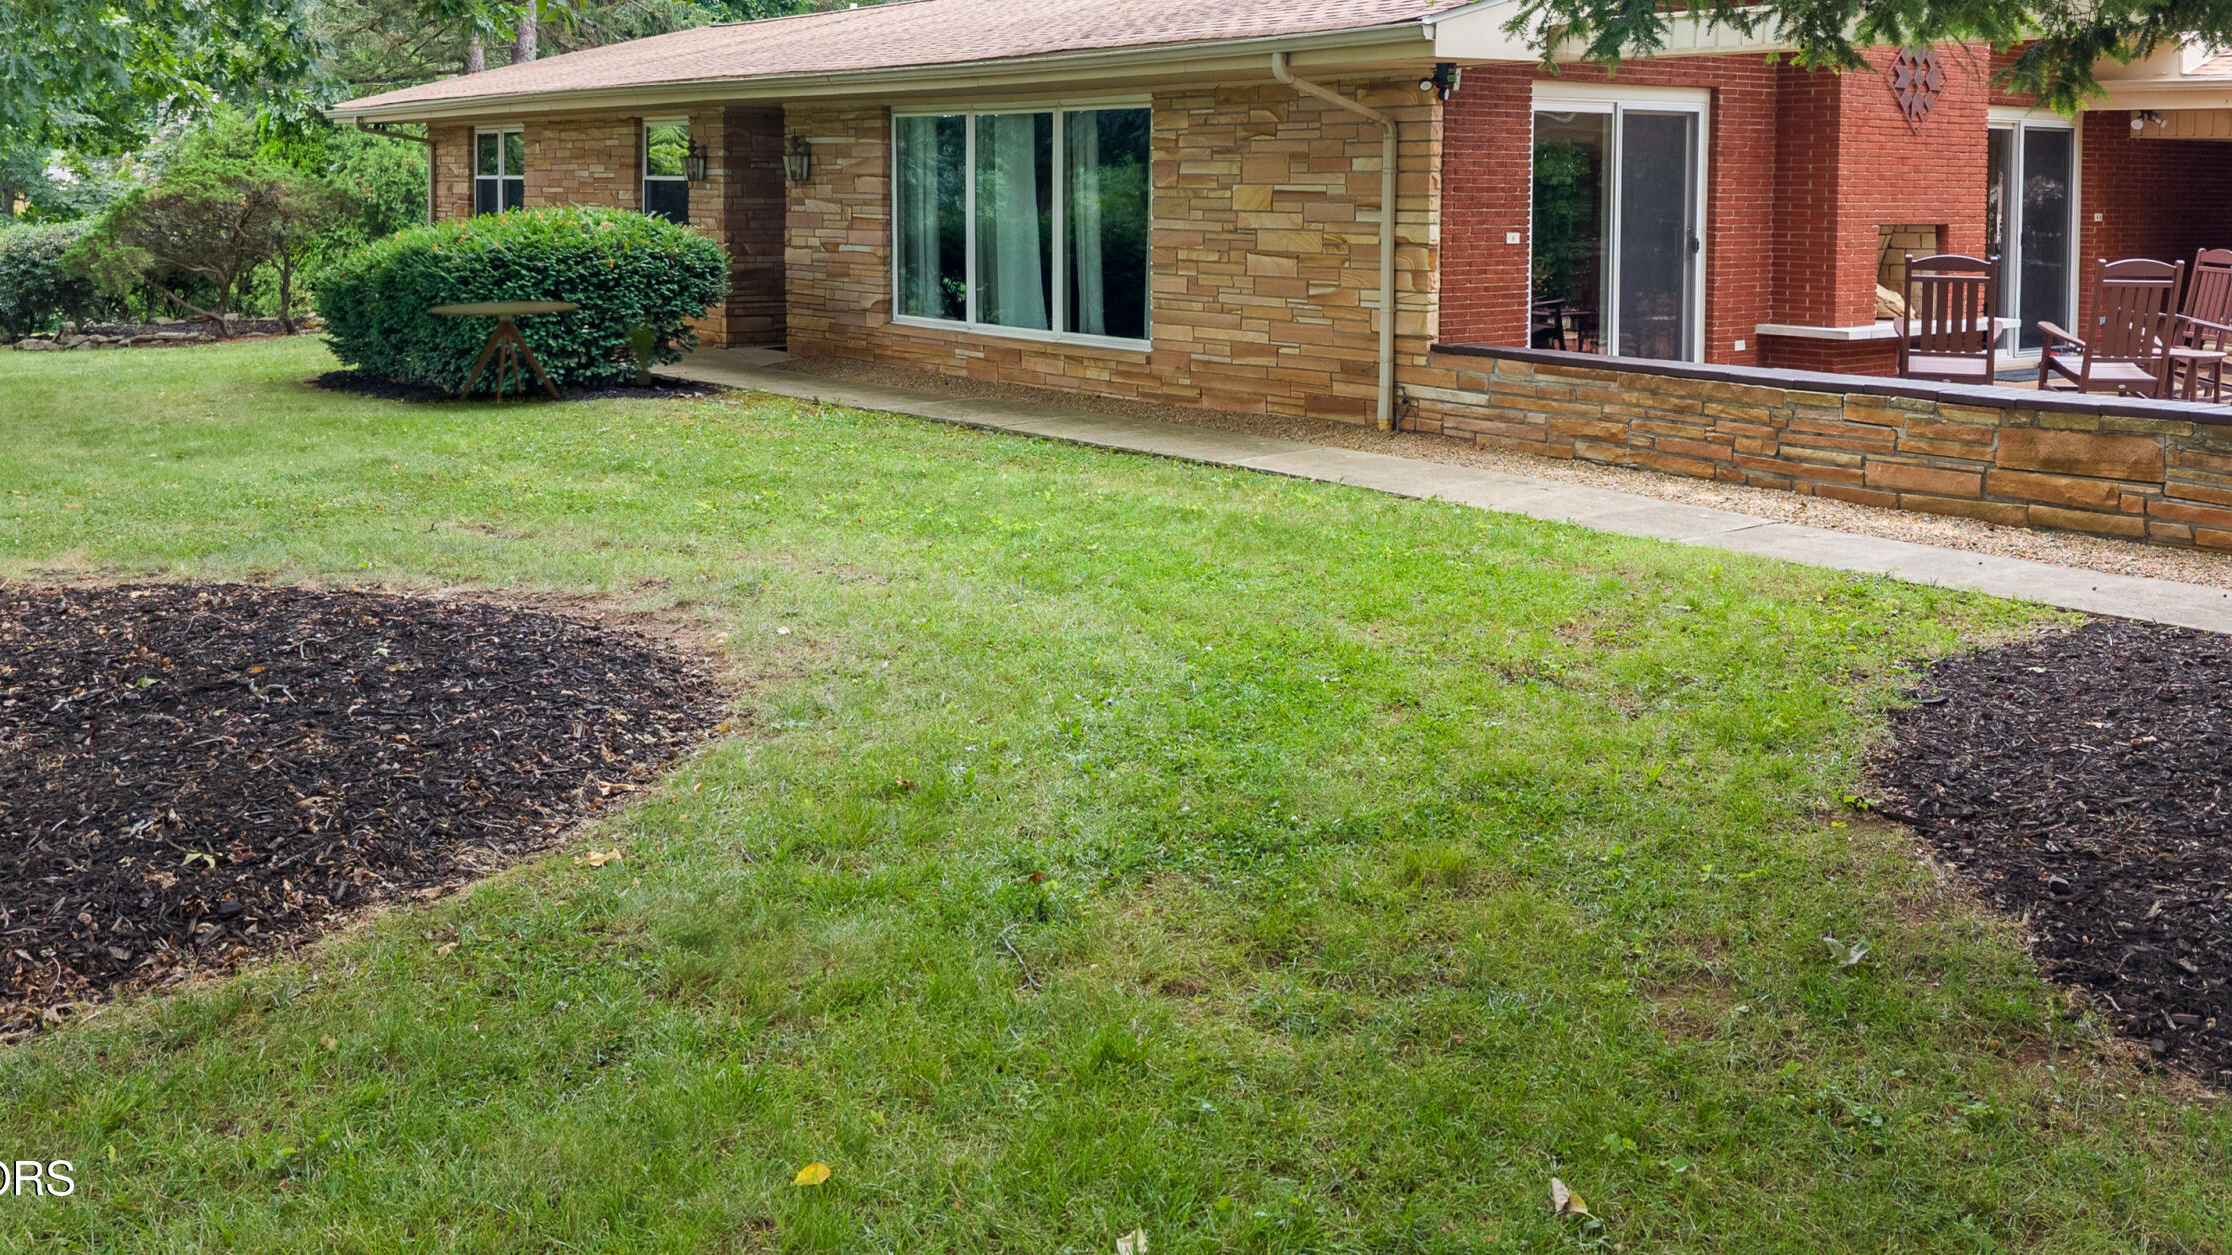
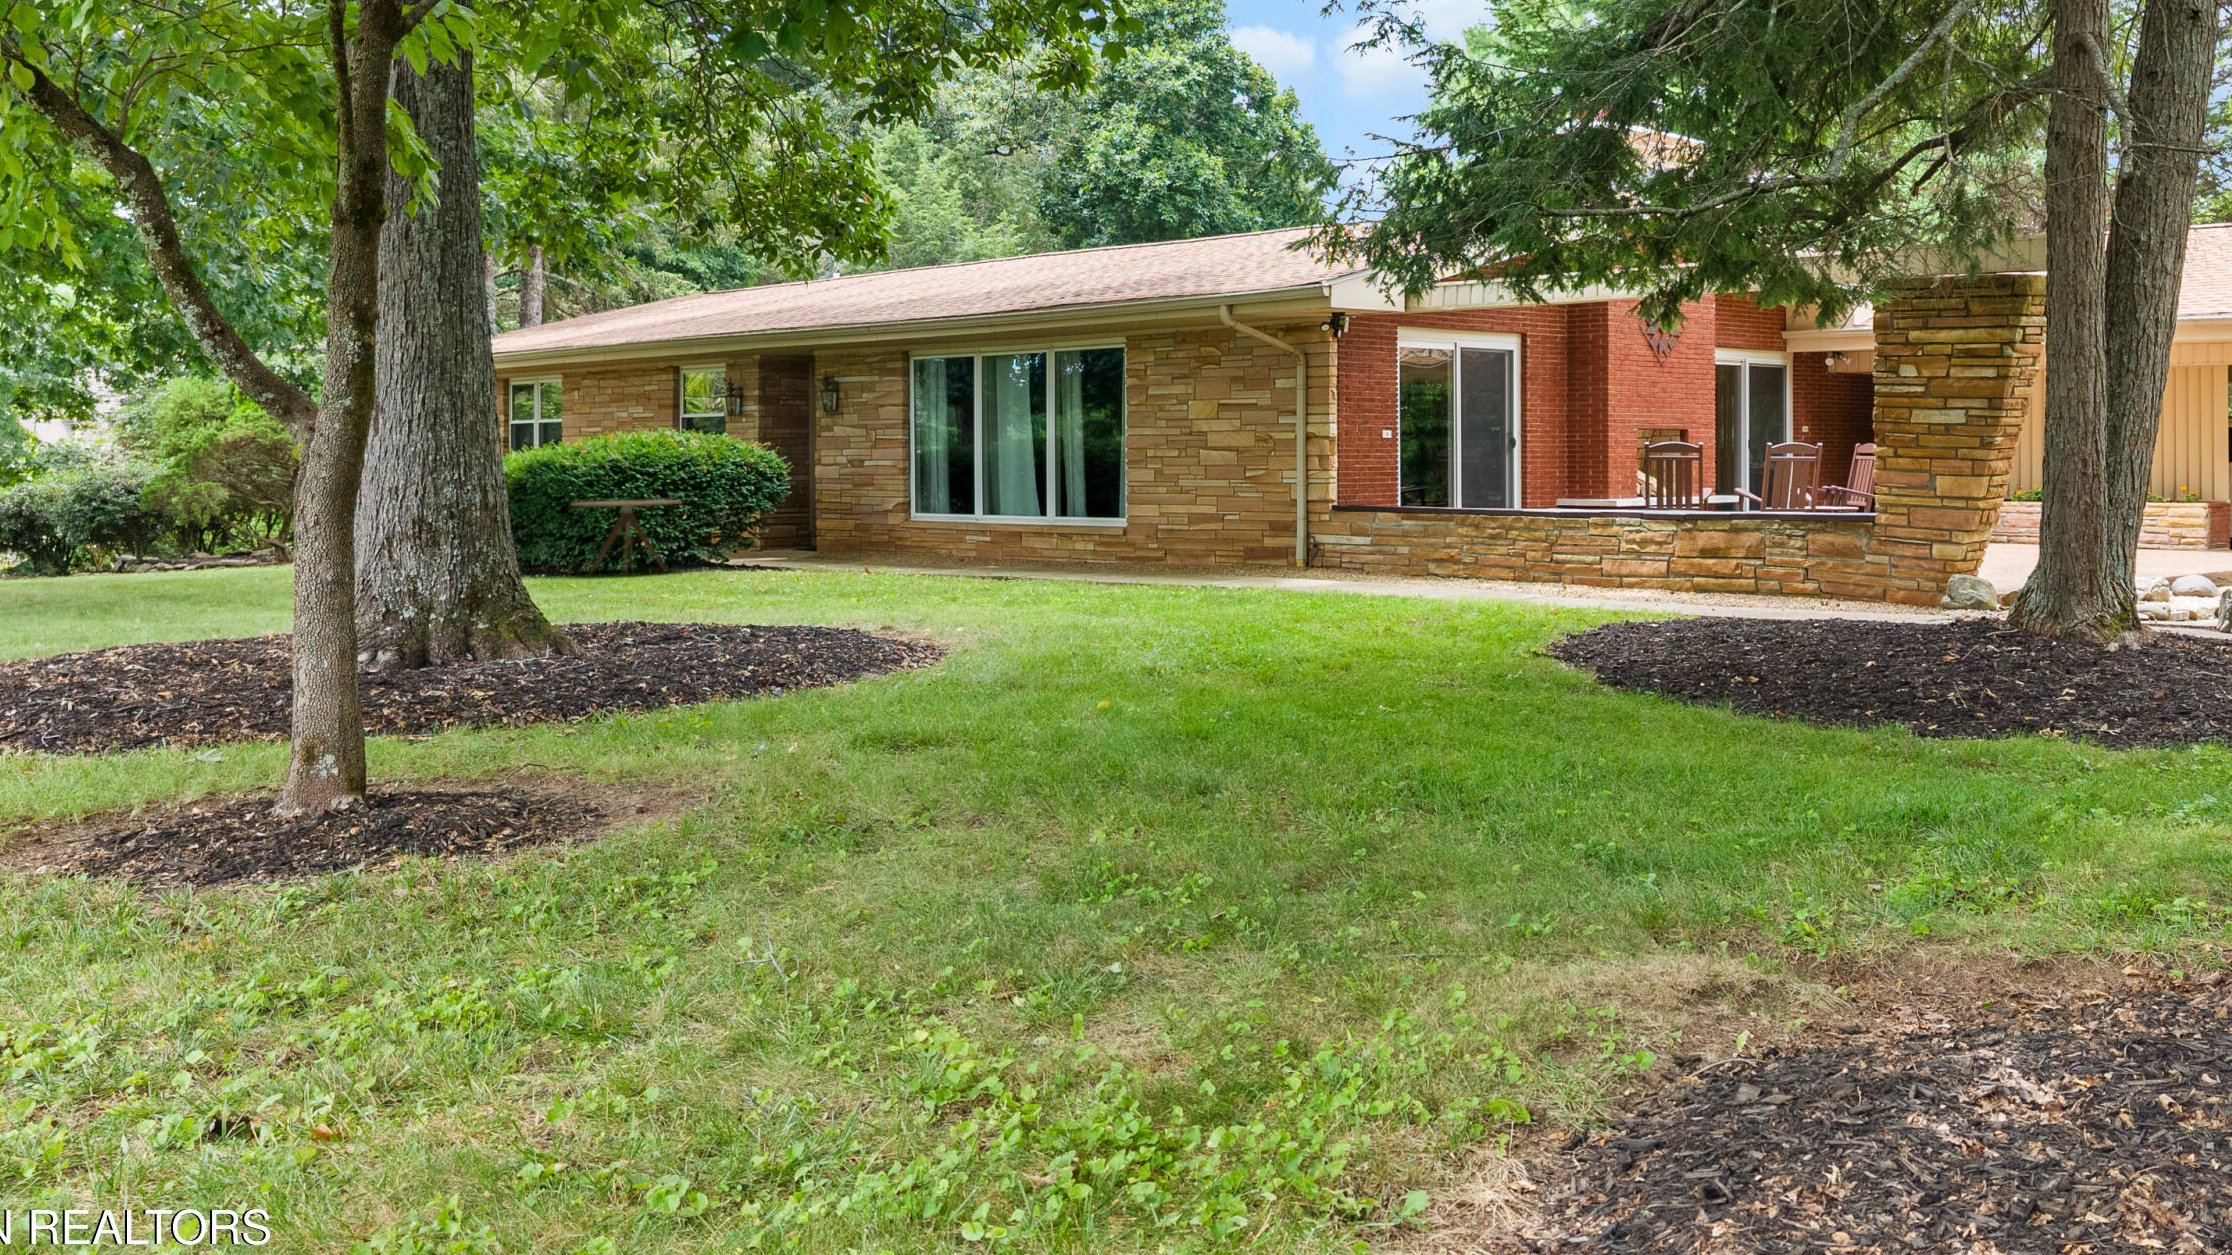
potted plant: present [628,322,654,385] -> none [707,509,742,565]

